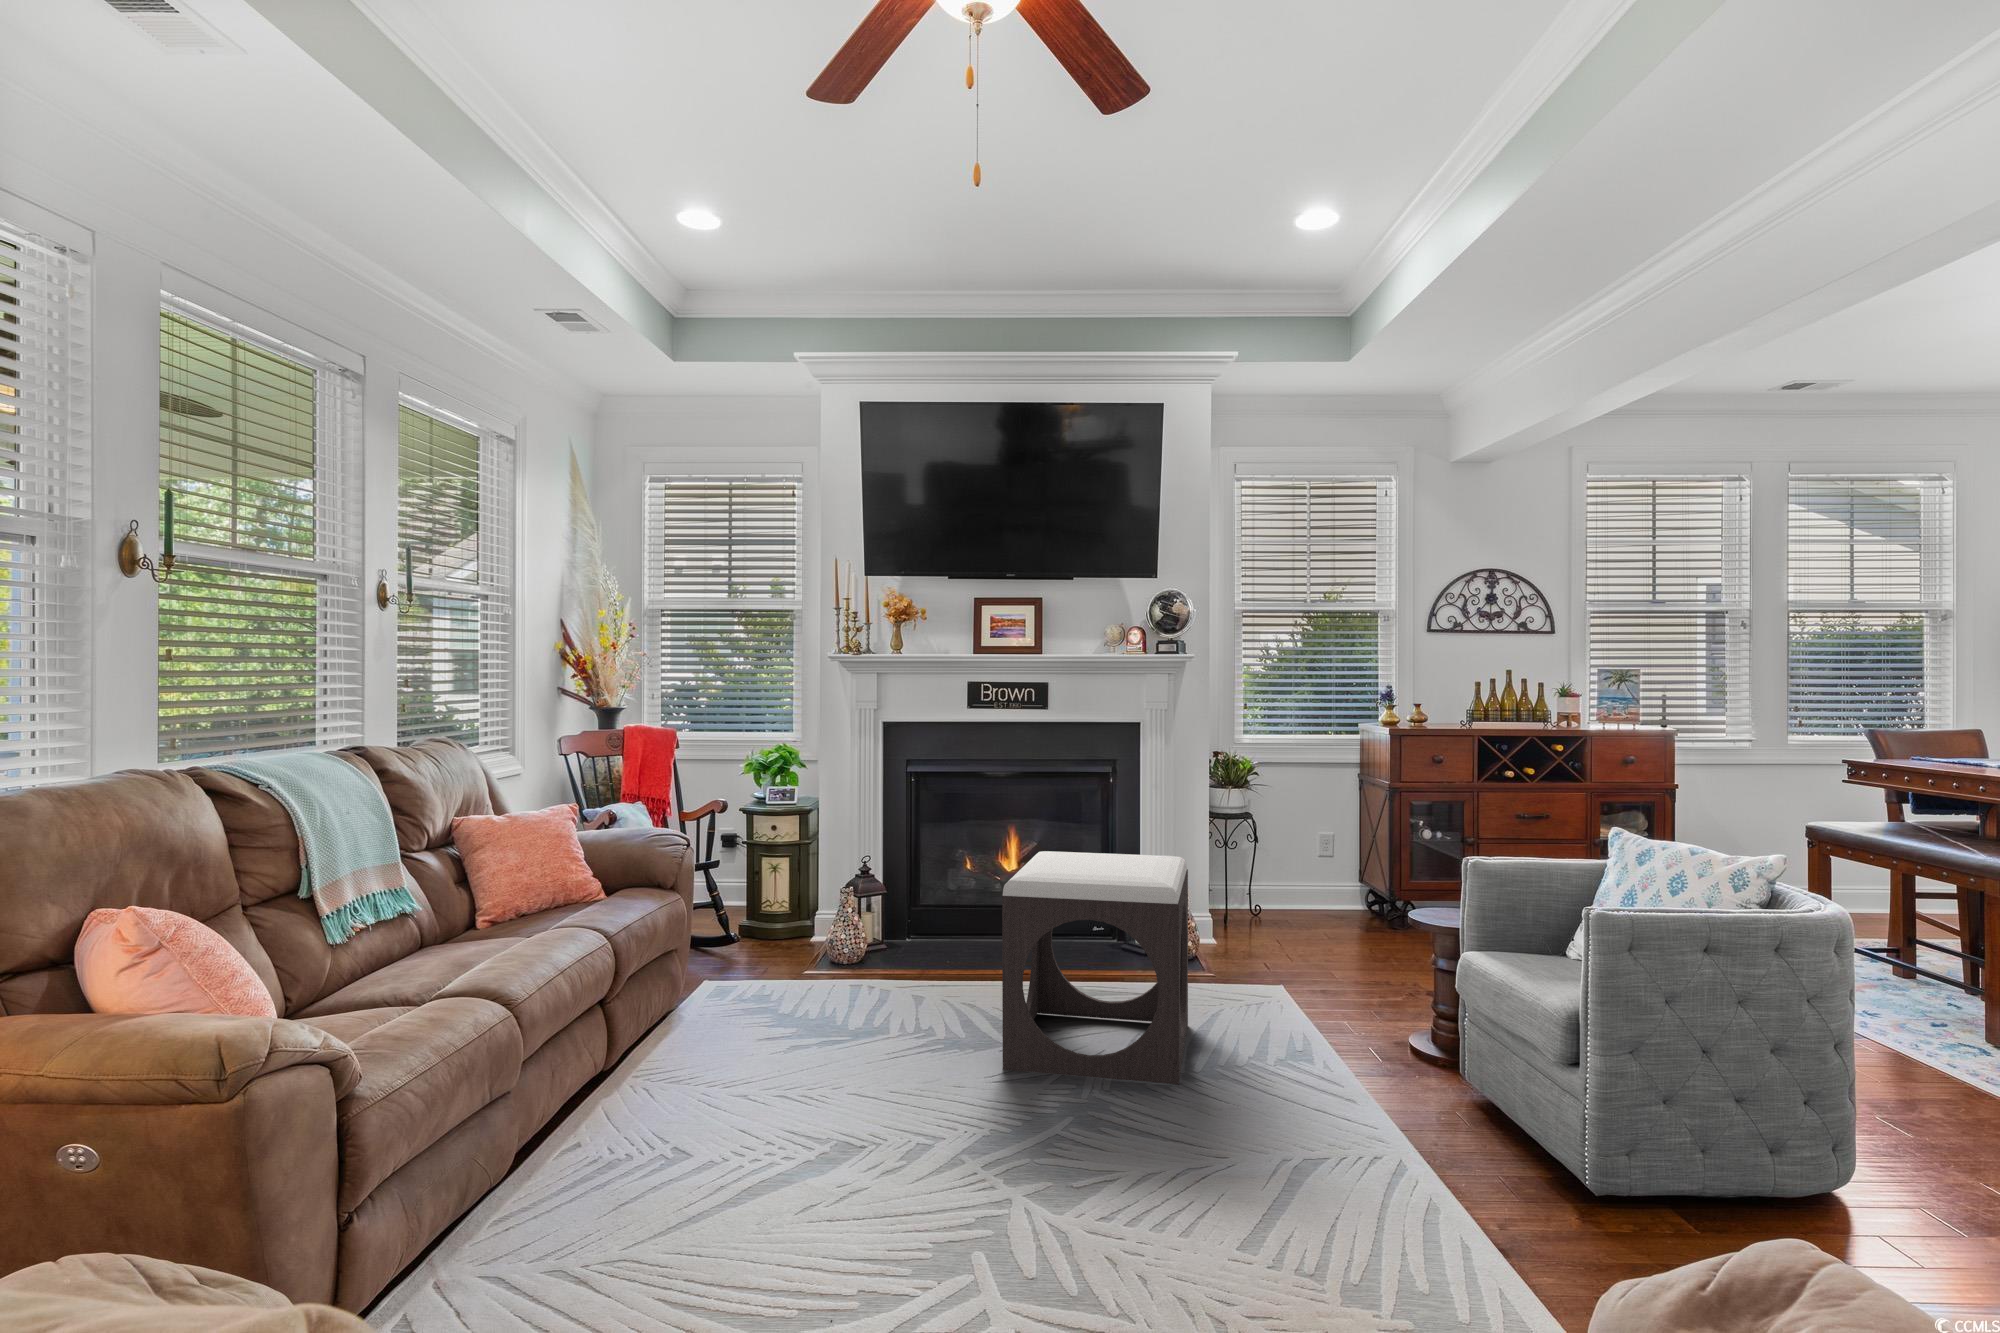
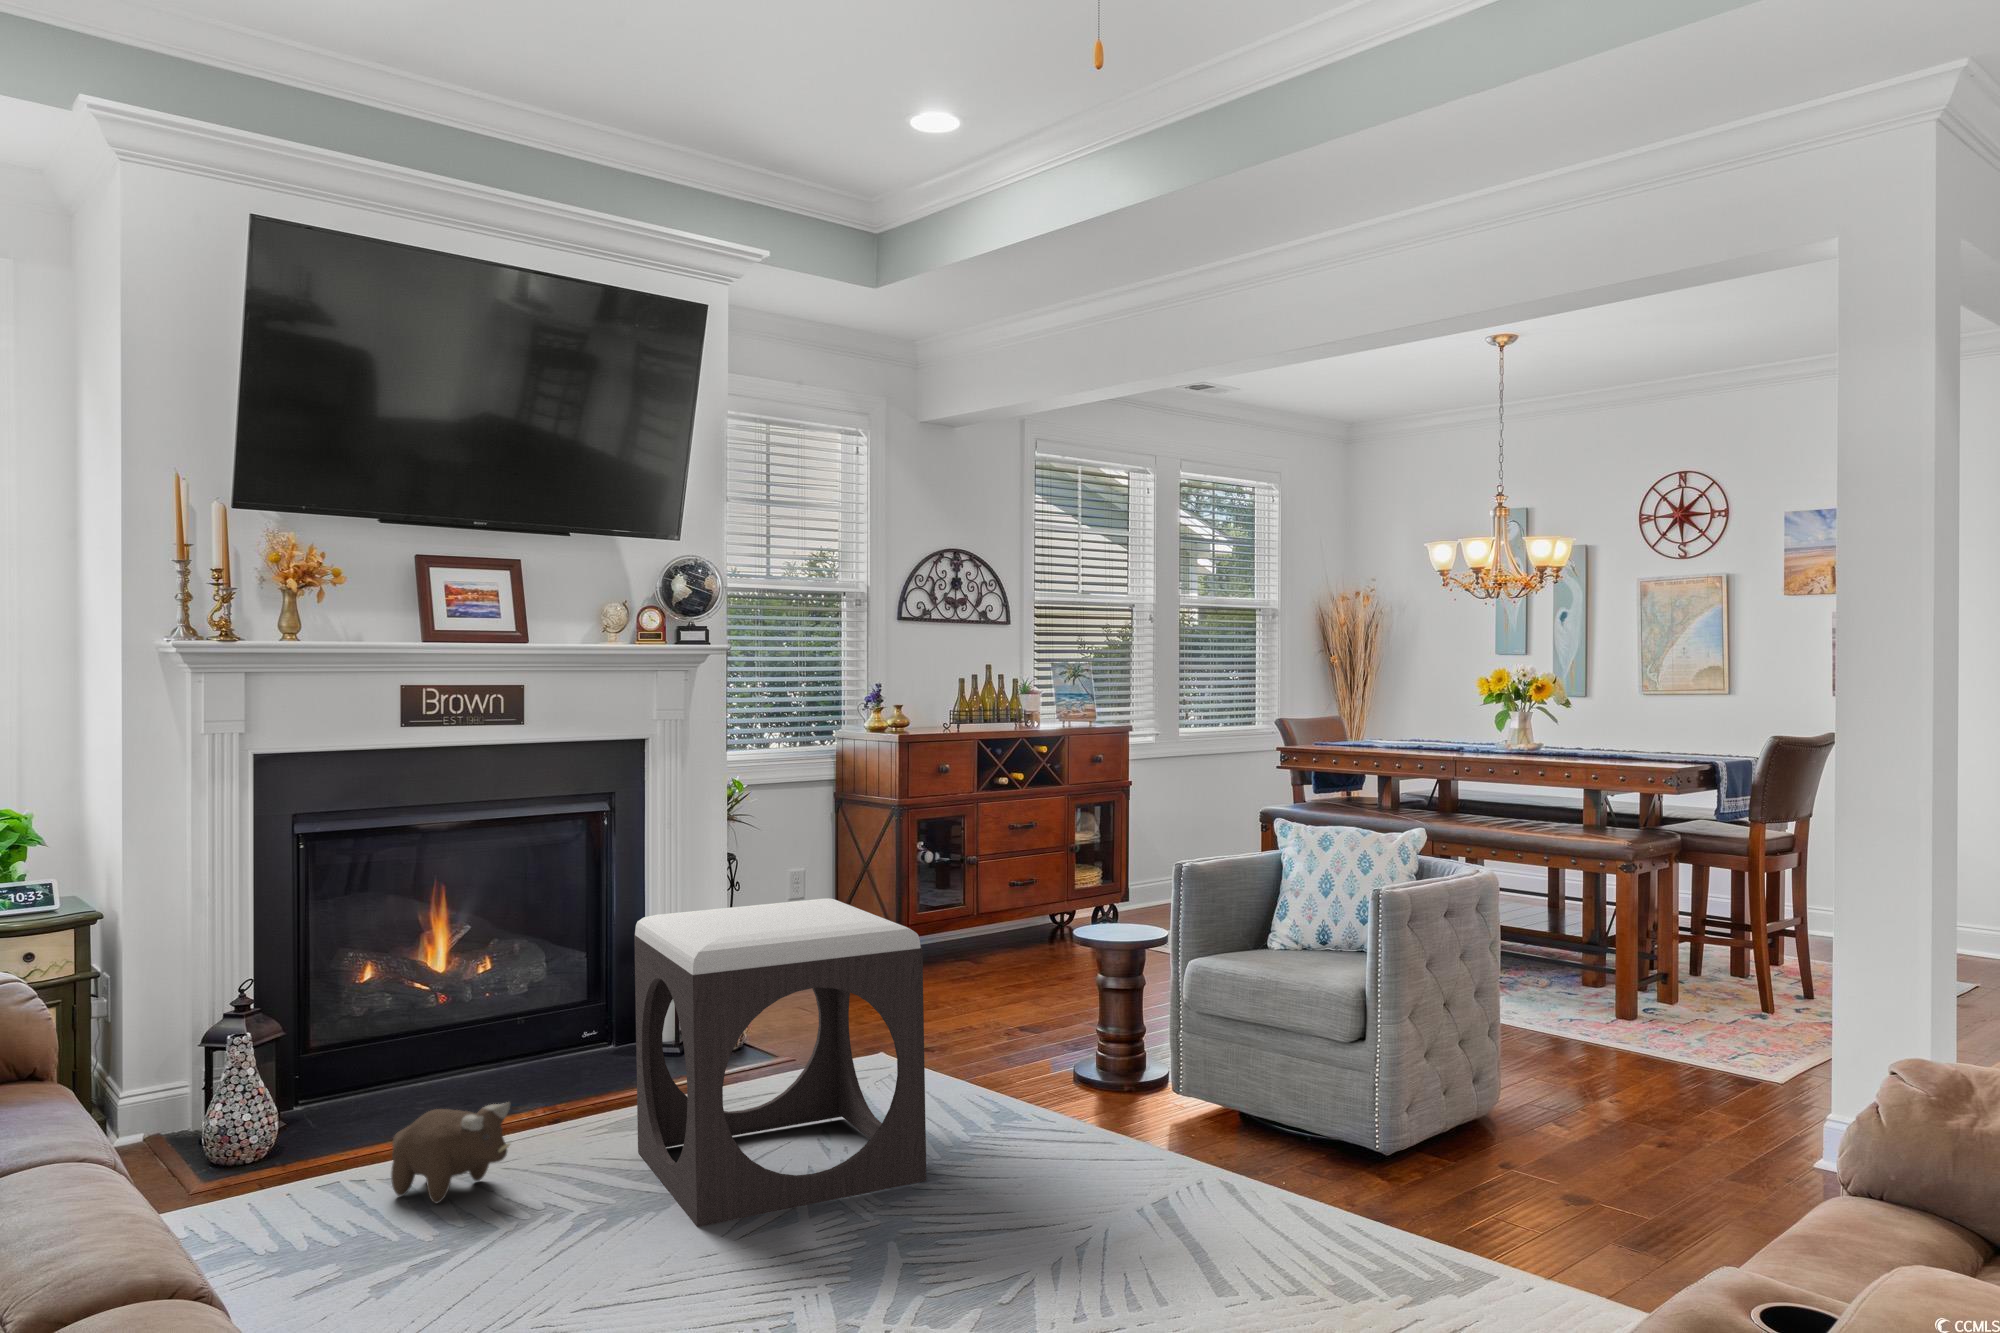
plush toy: none [882,955,943,1014] -> present [391,1102,511,1203]

